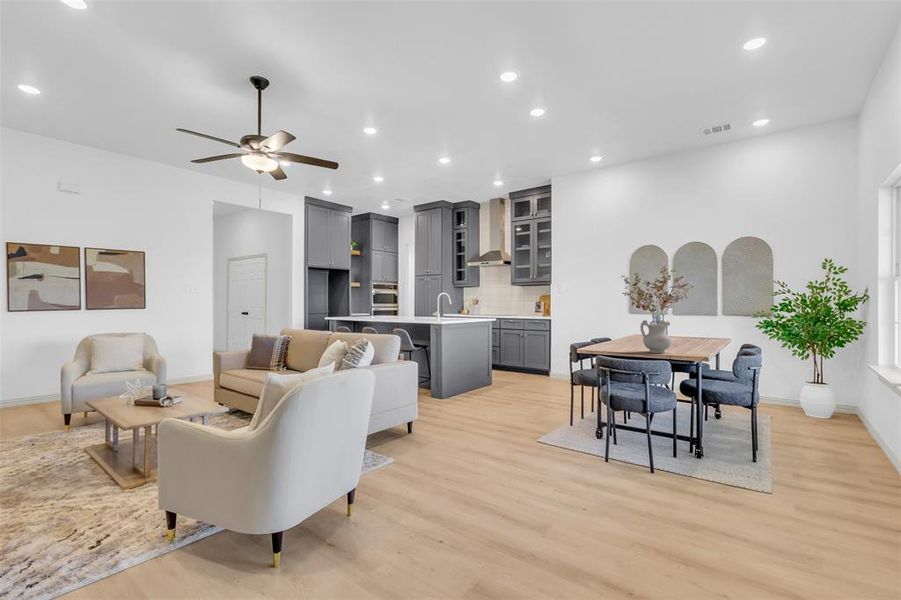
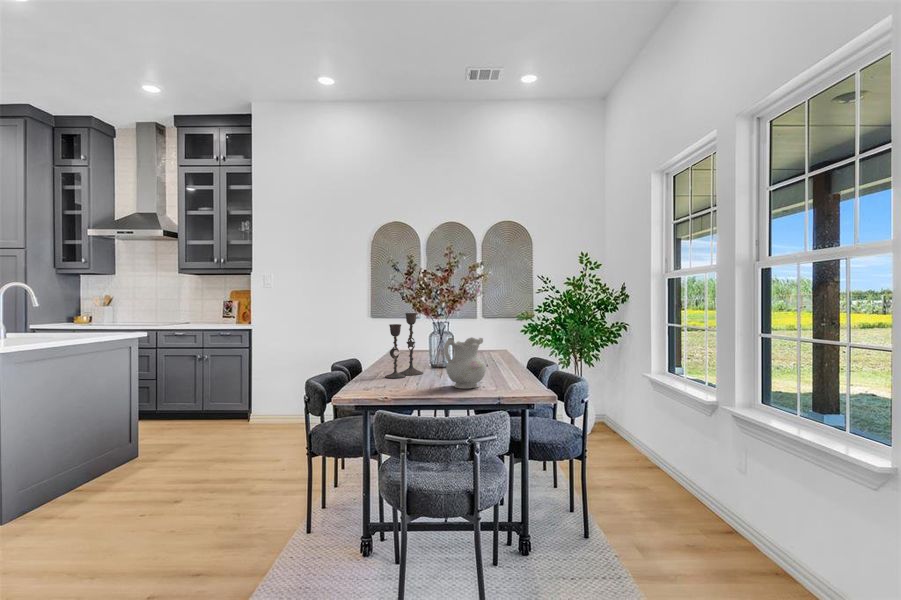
candlestick: none [612,307,640,347] -> present [385,313,423,378]

